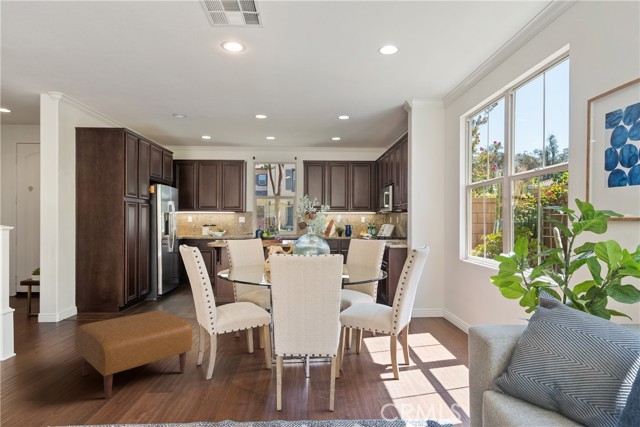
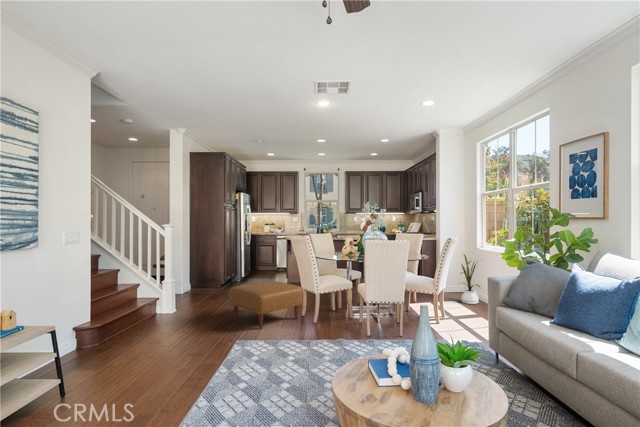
house plant: none [432,265,467,339] -> present [461,253,480,304]

